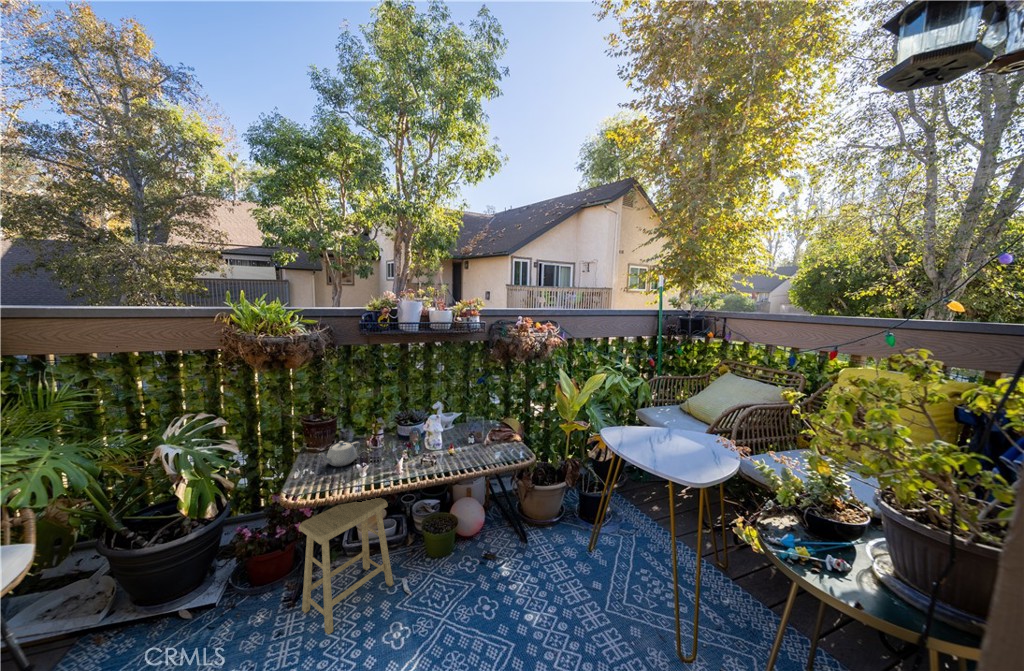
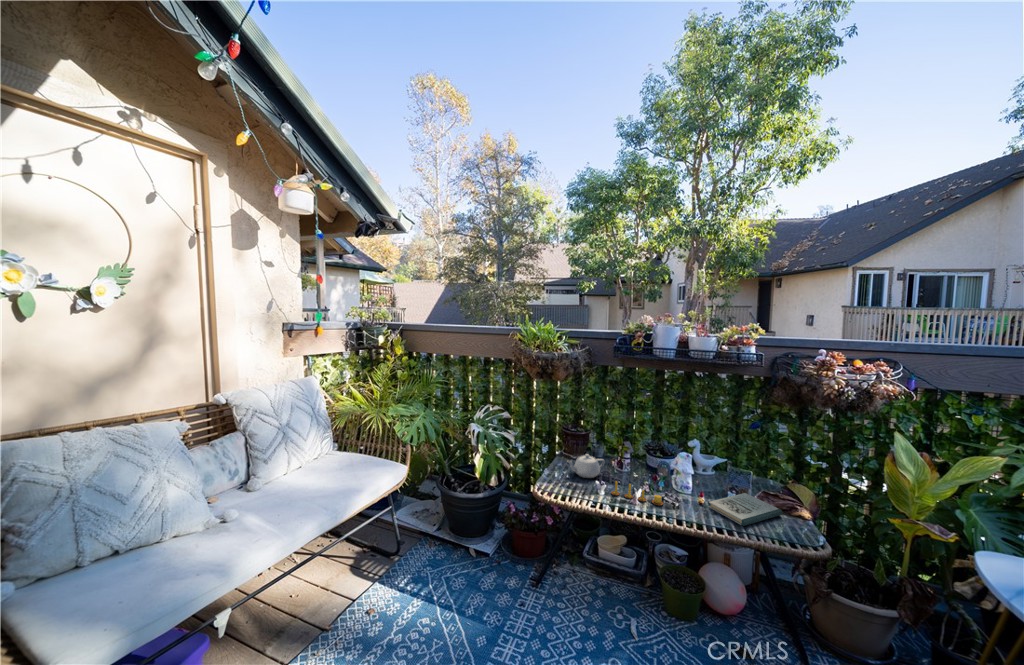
book: none [459,435,506,461] -> present [709,493,782,526]
candle: none [374,455,424,473] -> present [611,481,664,505]
footstool: present [299,498,393,635] -> none [542,510,622,631]

